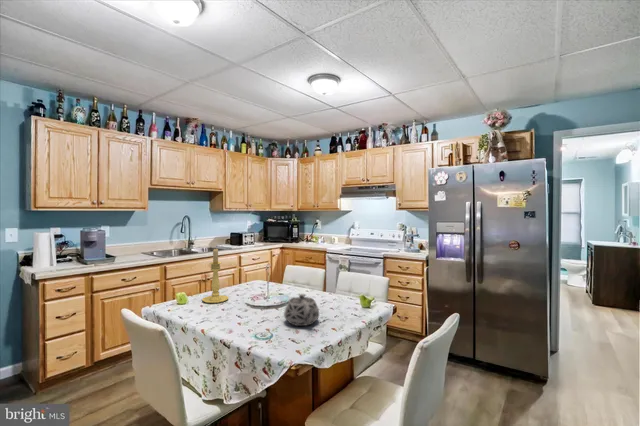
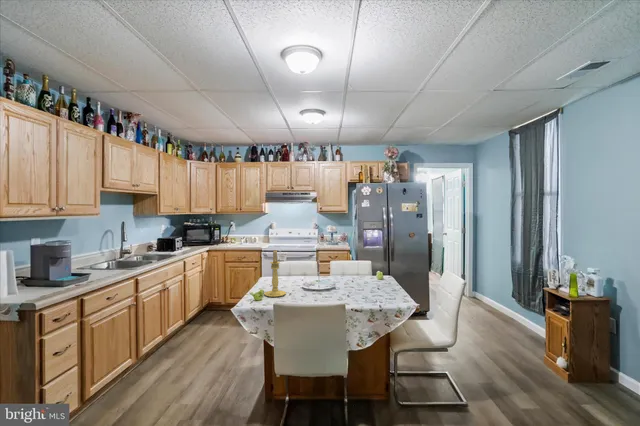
teapot: present [284,294,319,326] -> none [351,275,388,296]

